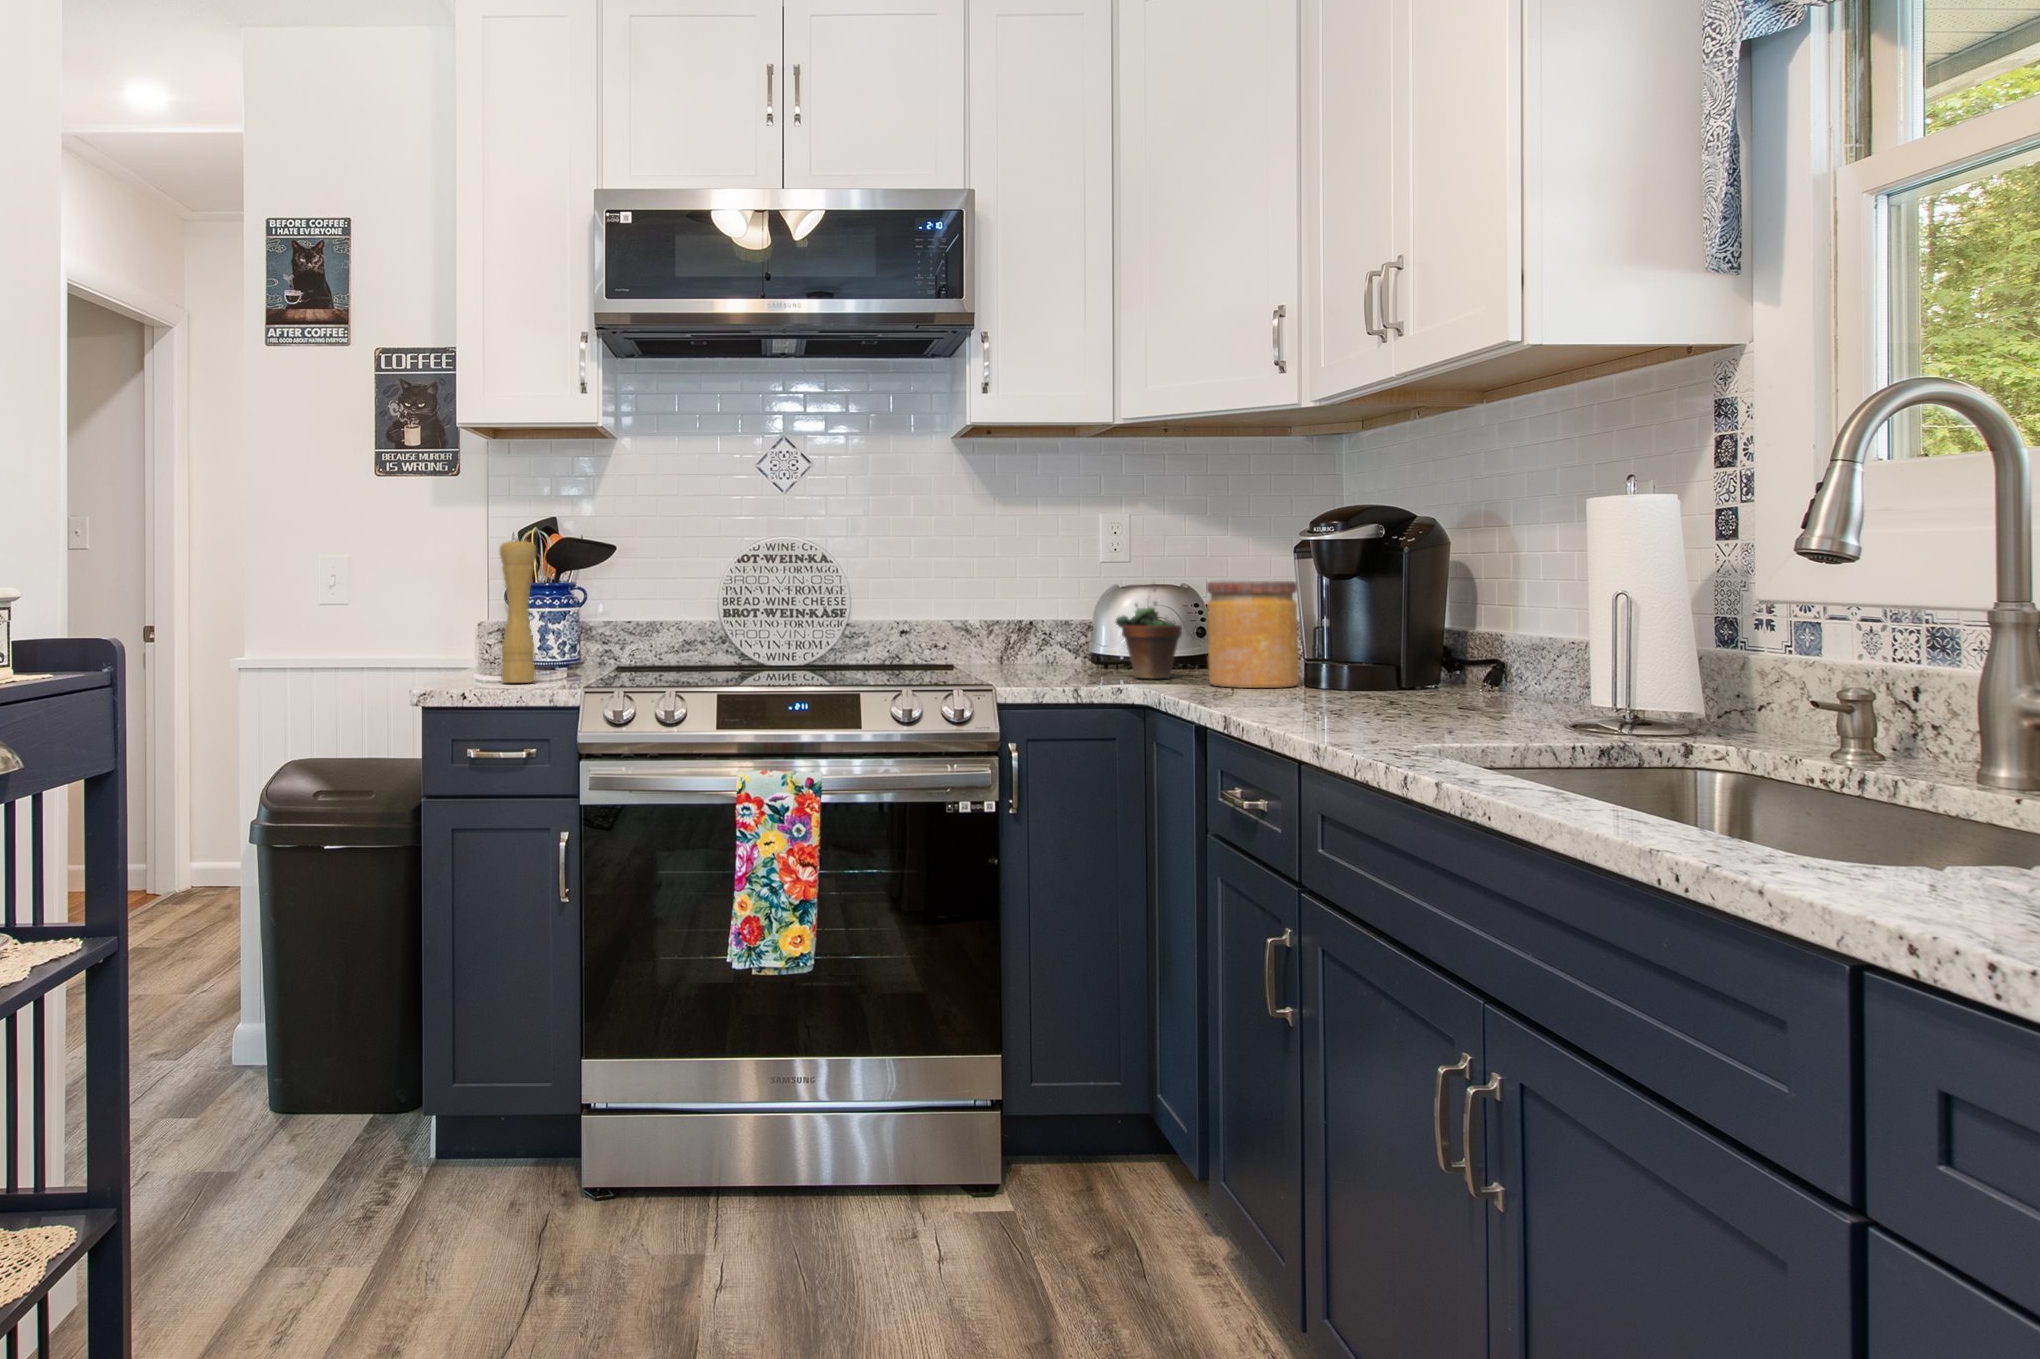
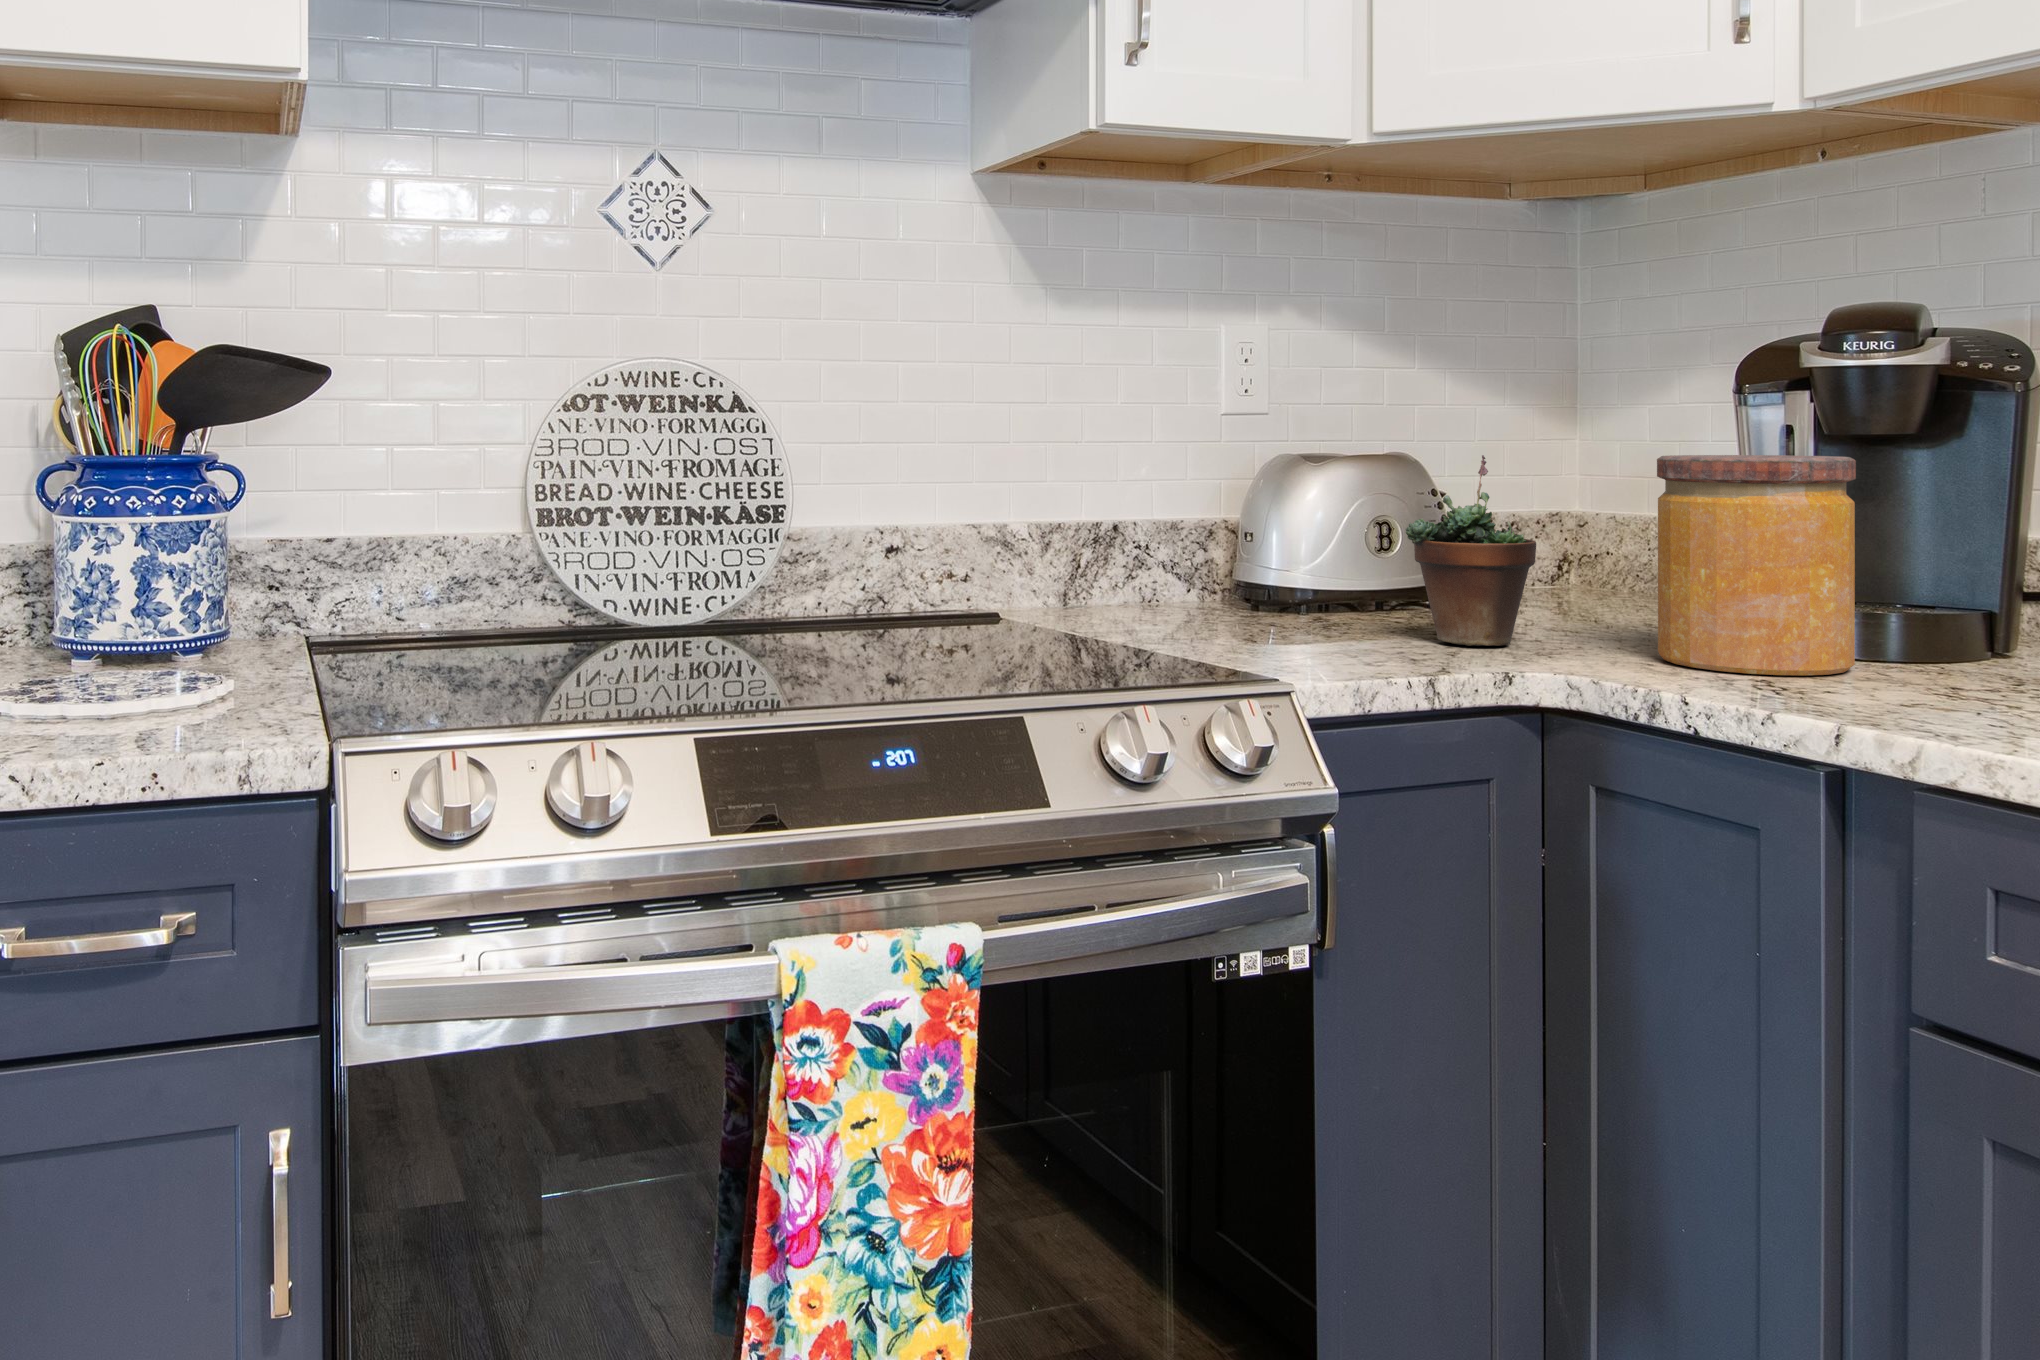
pepper mill: present [500,539,536,683] -> none [69,338,176,726]

